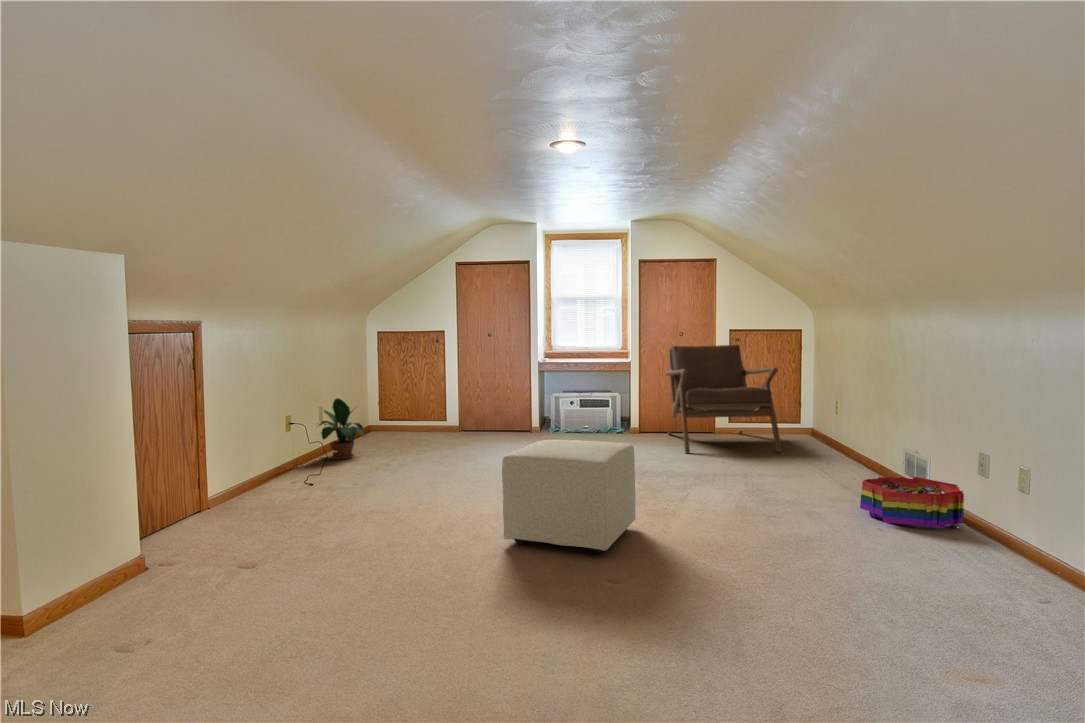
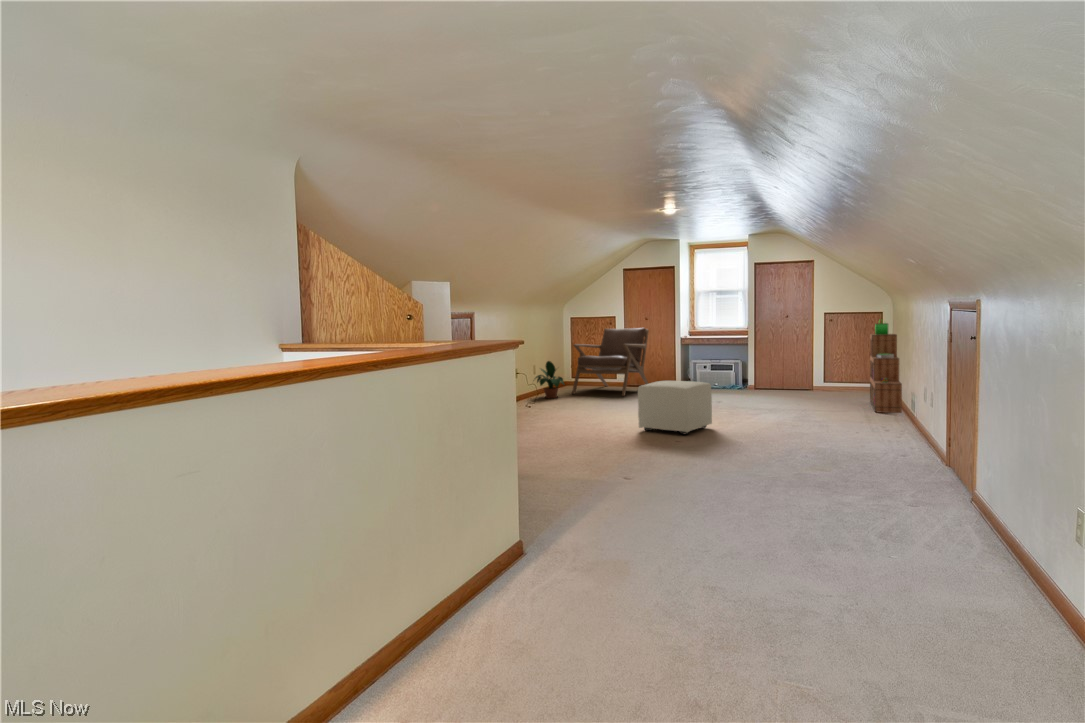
bookshelf: none [809,331,881,474] -> present [870,323,902,413]
lounge chair: present [665,345,782,453] -> present [572,328,649,396]
storage bin: present [860,477,964,528] -> none [853,408,914,434]

